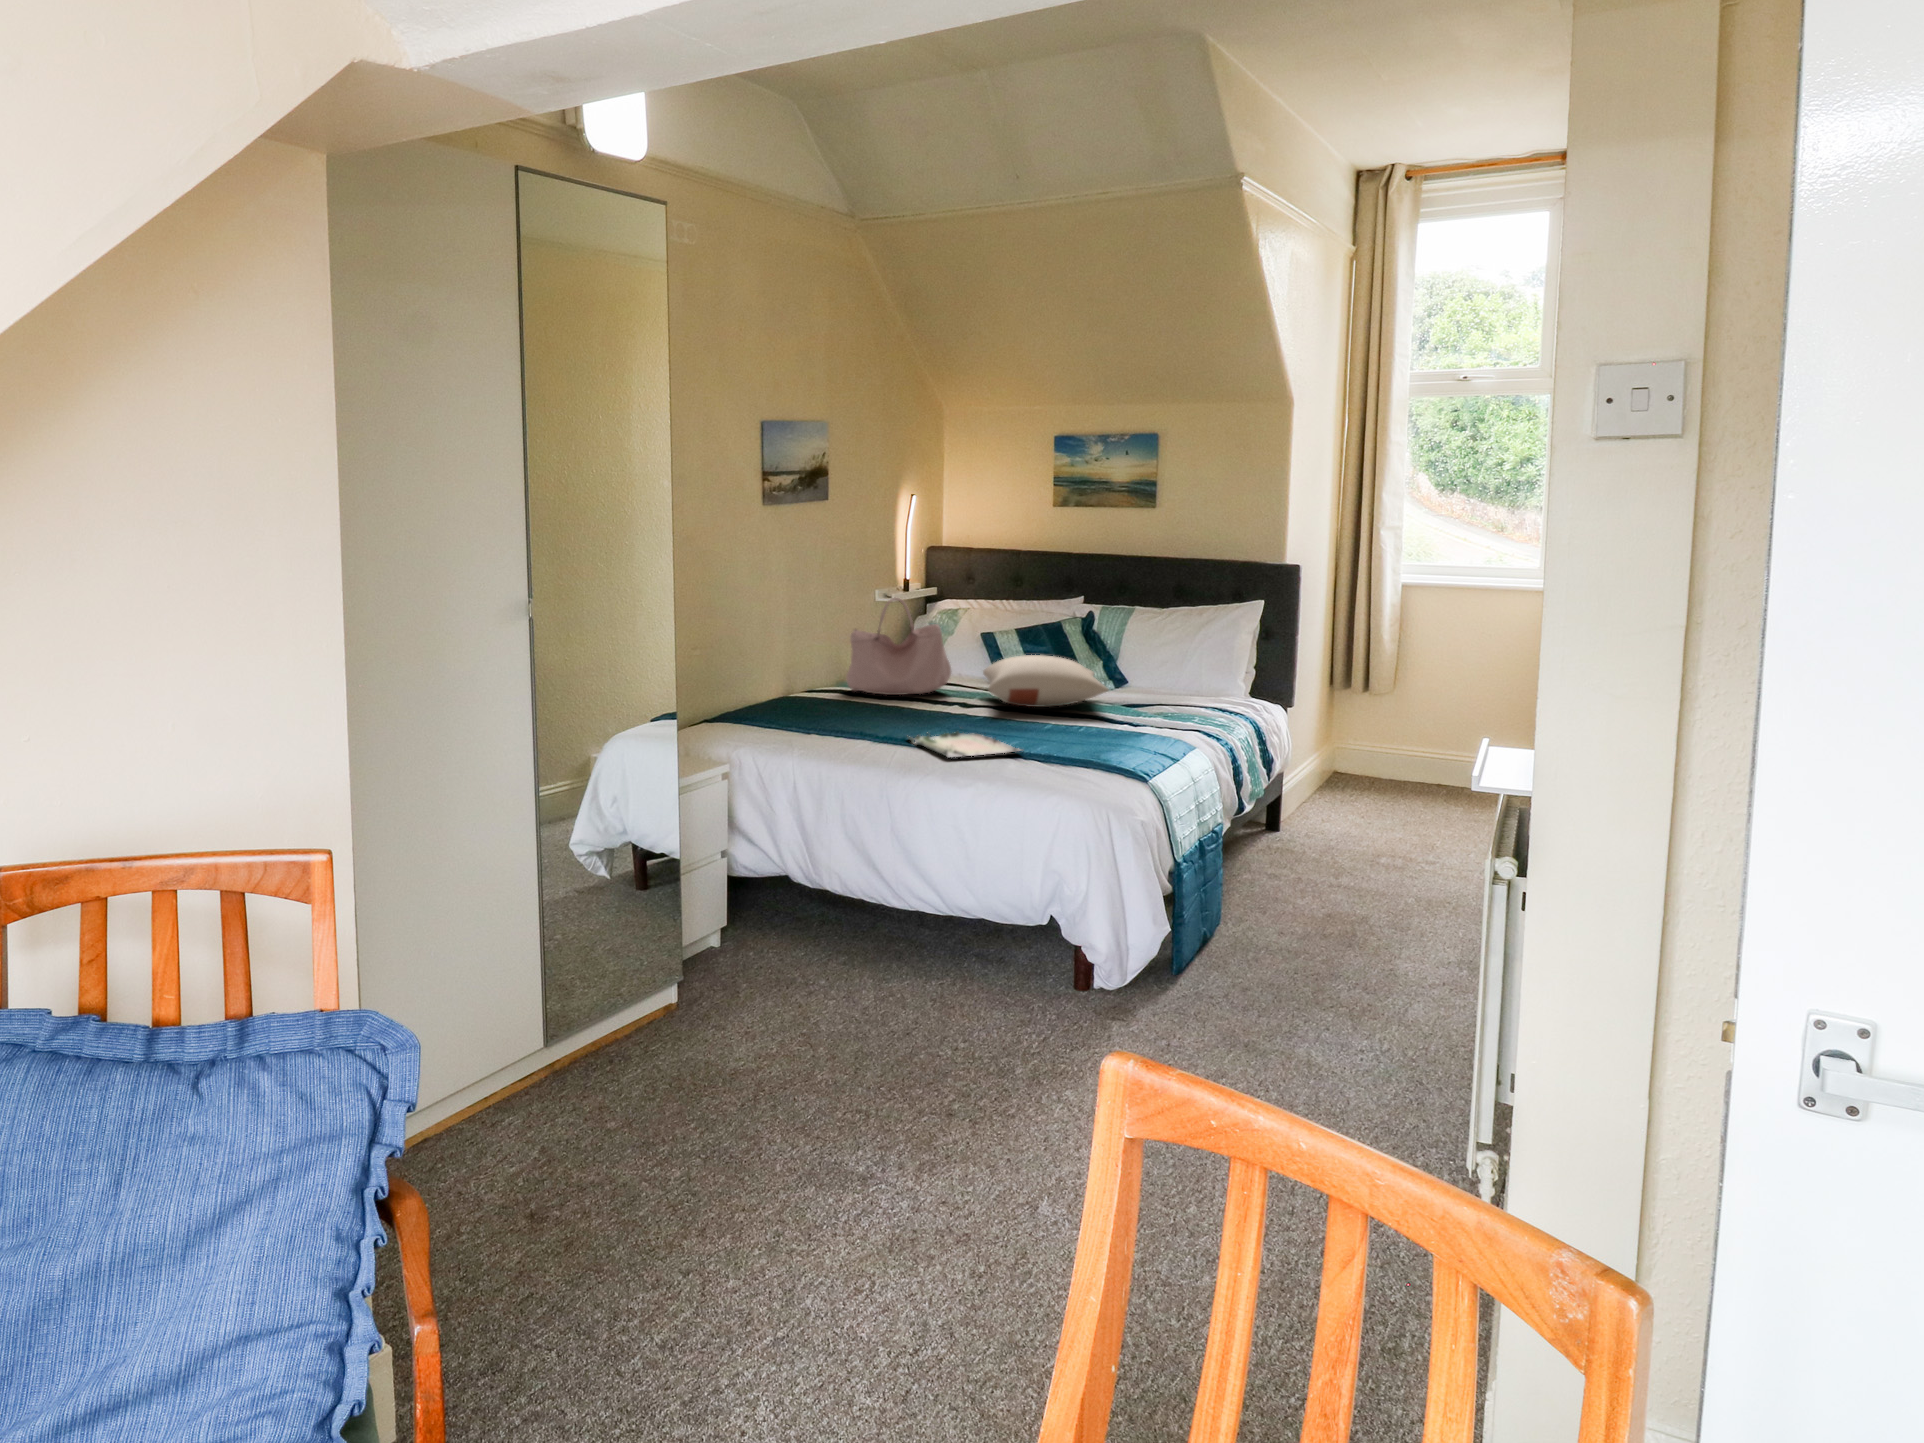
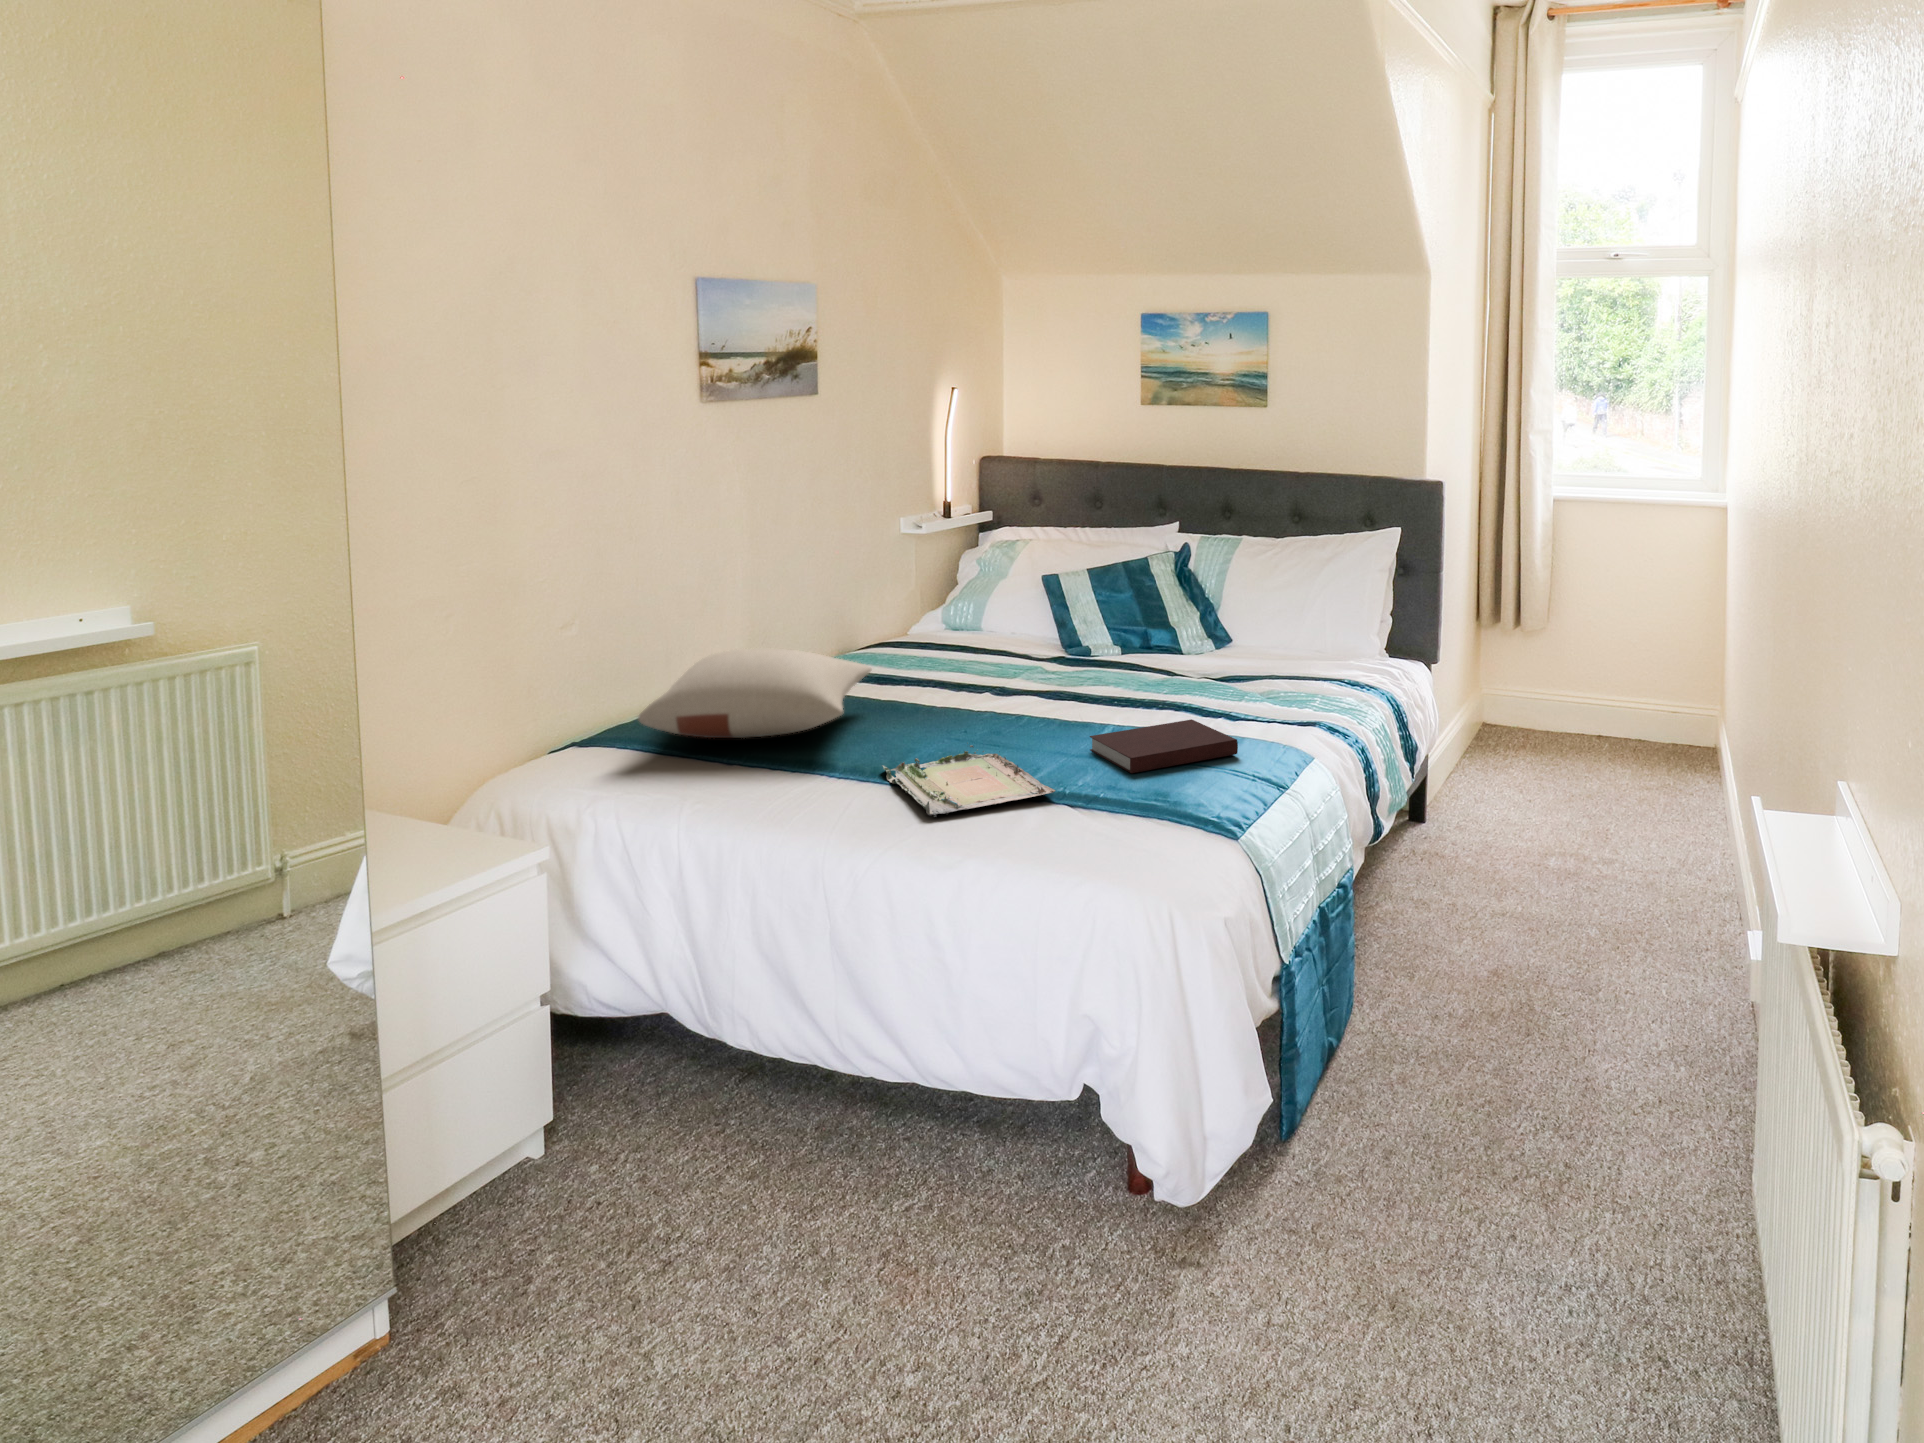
handbag: present [846,598,951,695] -> none [840,534,991,674]
pillow: present [983,655,1108,707] -> present [638,648,872,738]
notebook: none [1038,720,1142,746] -> present [1090,719,1238,773]

